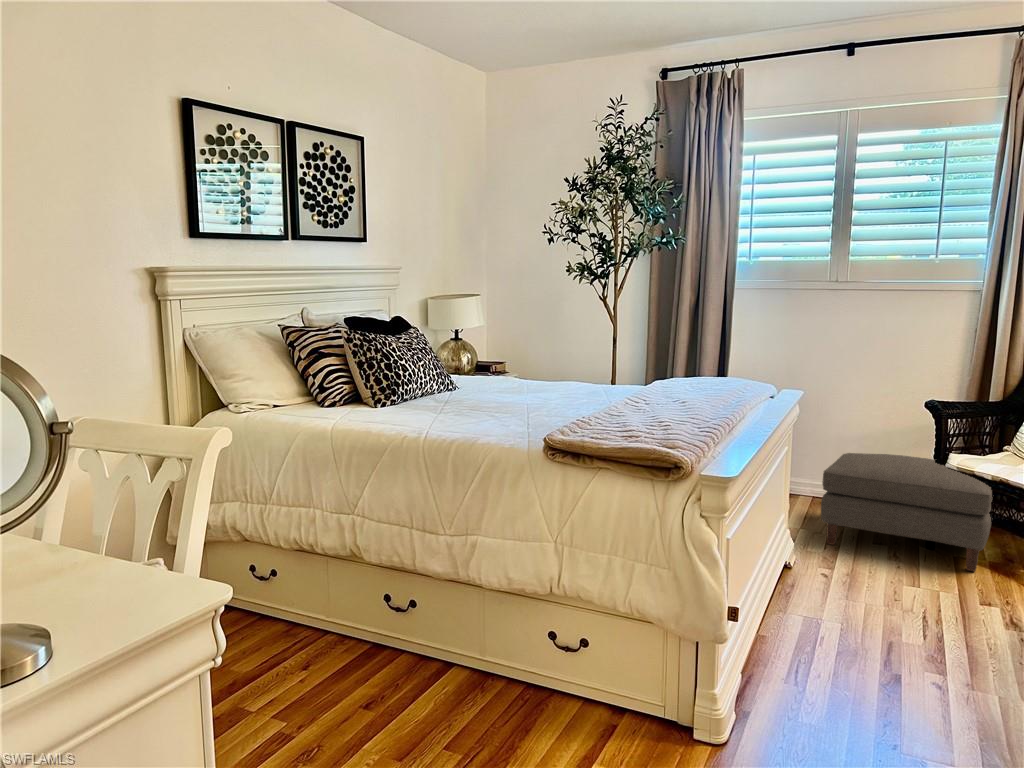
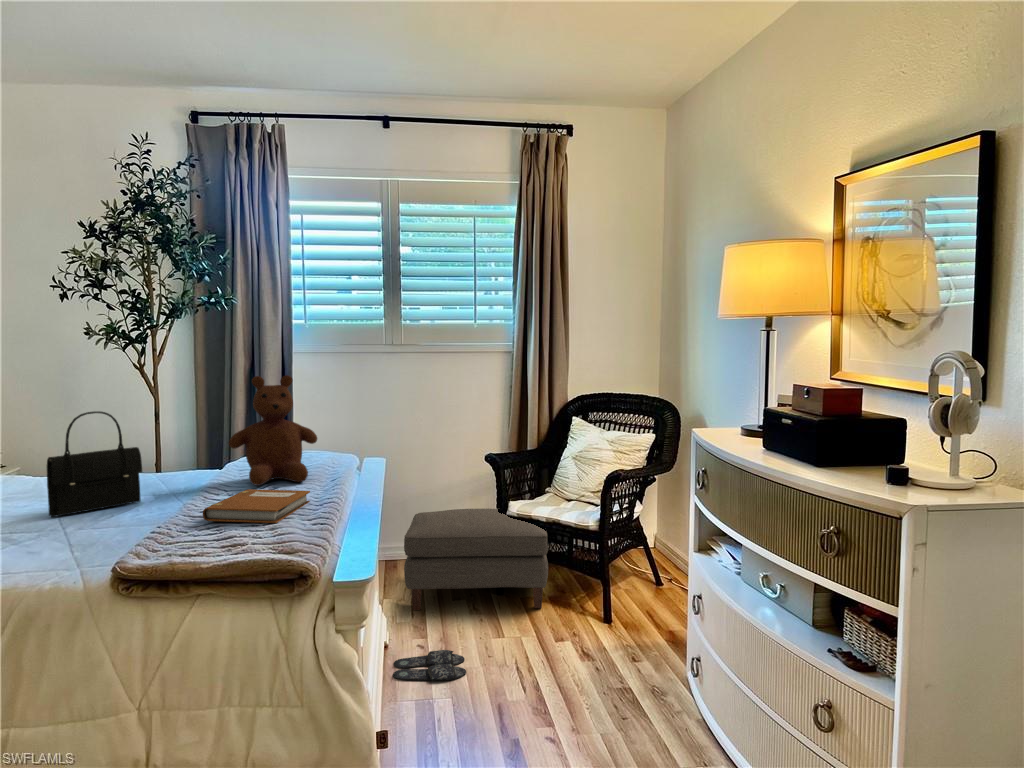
teddy bear: none [653,305,729,400] -> present [229,375,317,486]
handbag: none [522,328,586,405] -> present [47,411,142,517]
notebook: none [618,399,708,426] -> present [203,489,310,523]
slippers: none [788,581,866,610] -> present [393,650,466,681]

